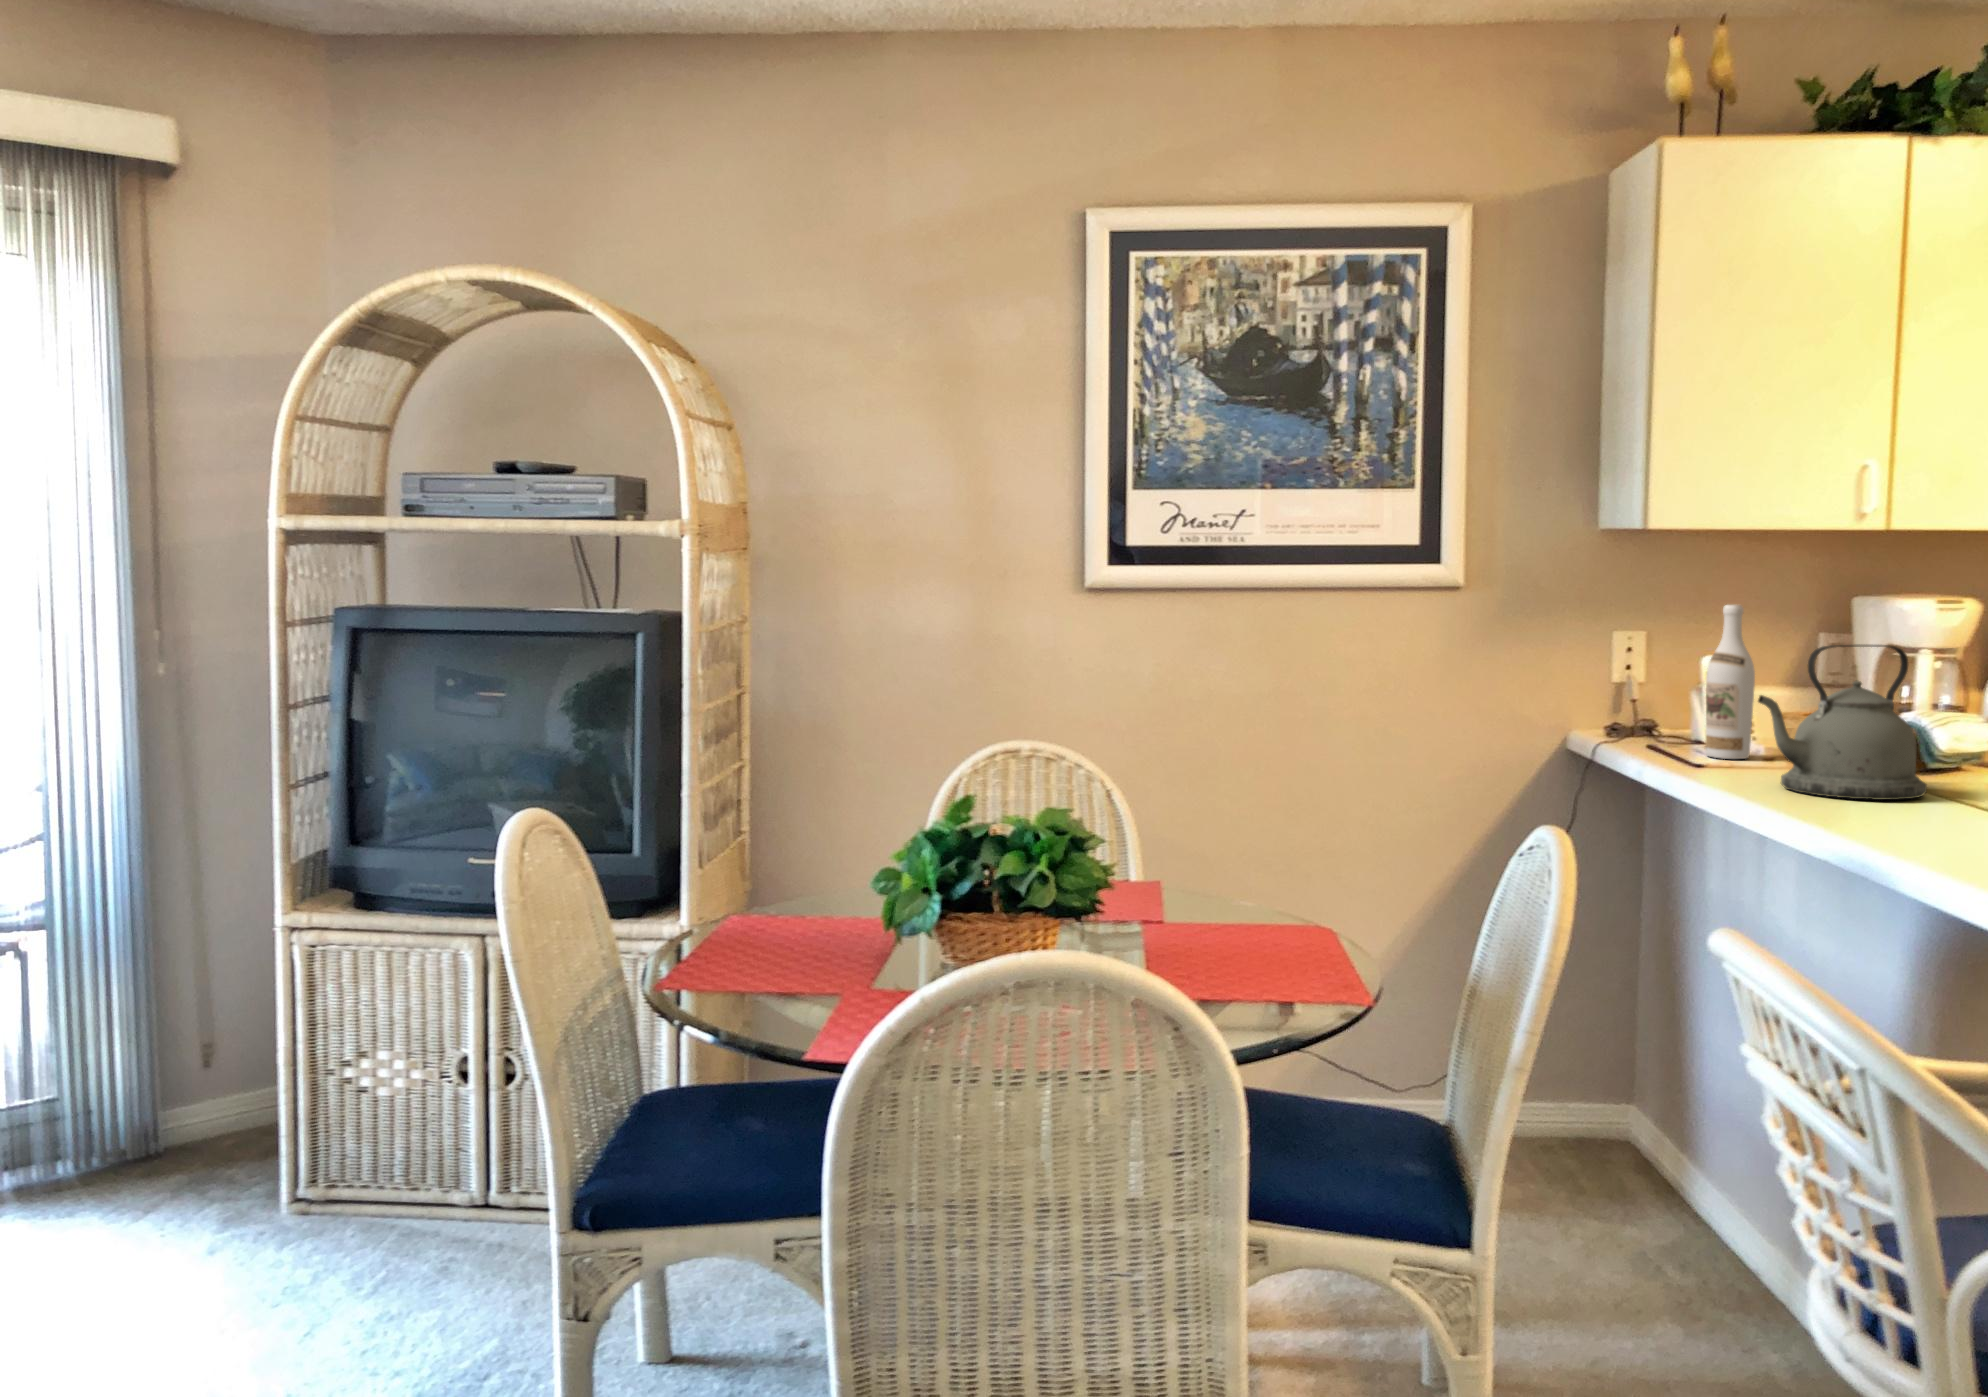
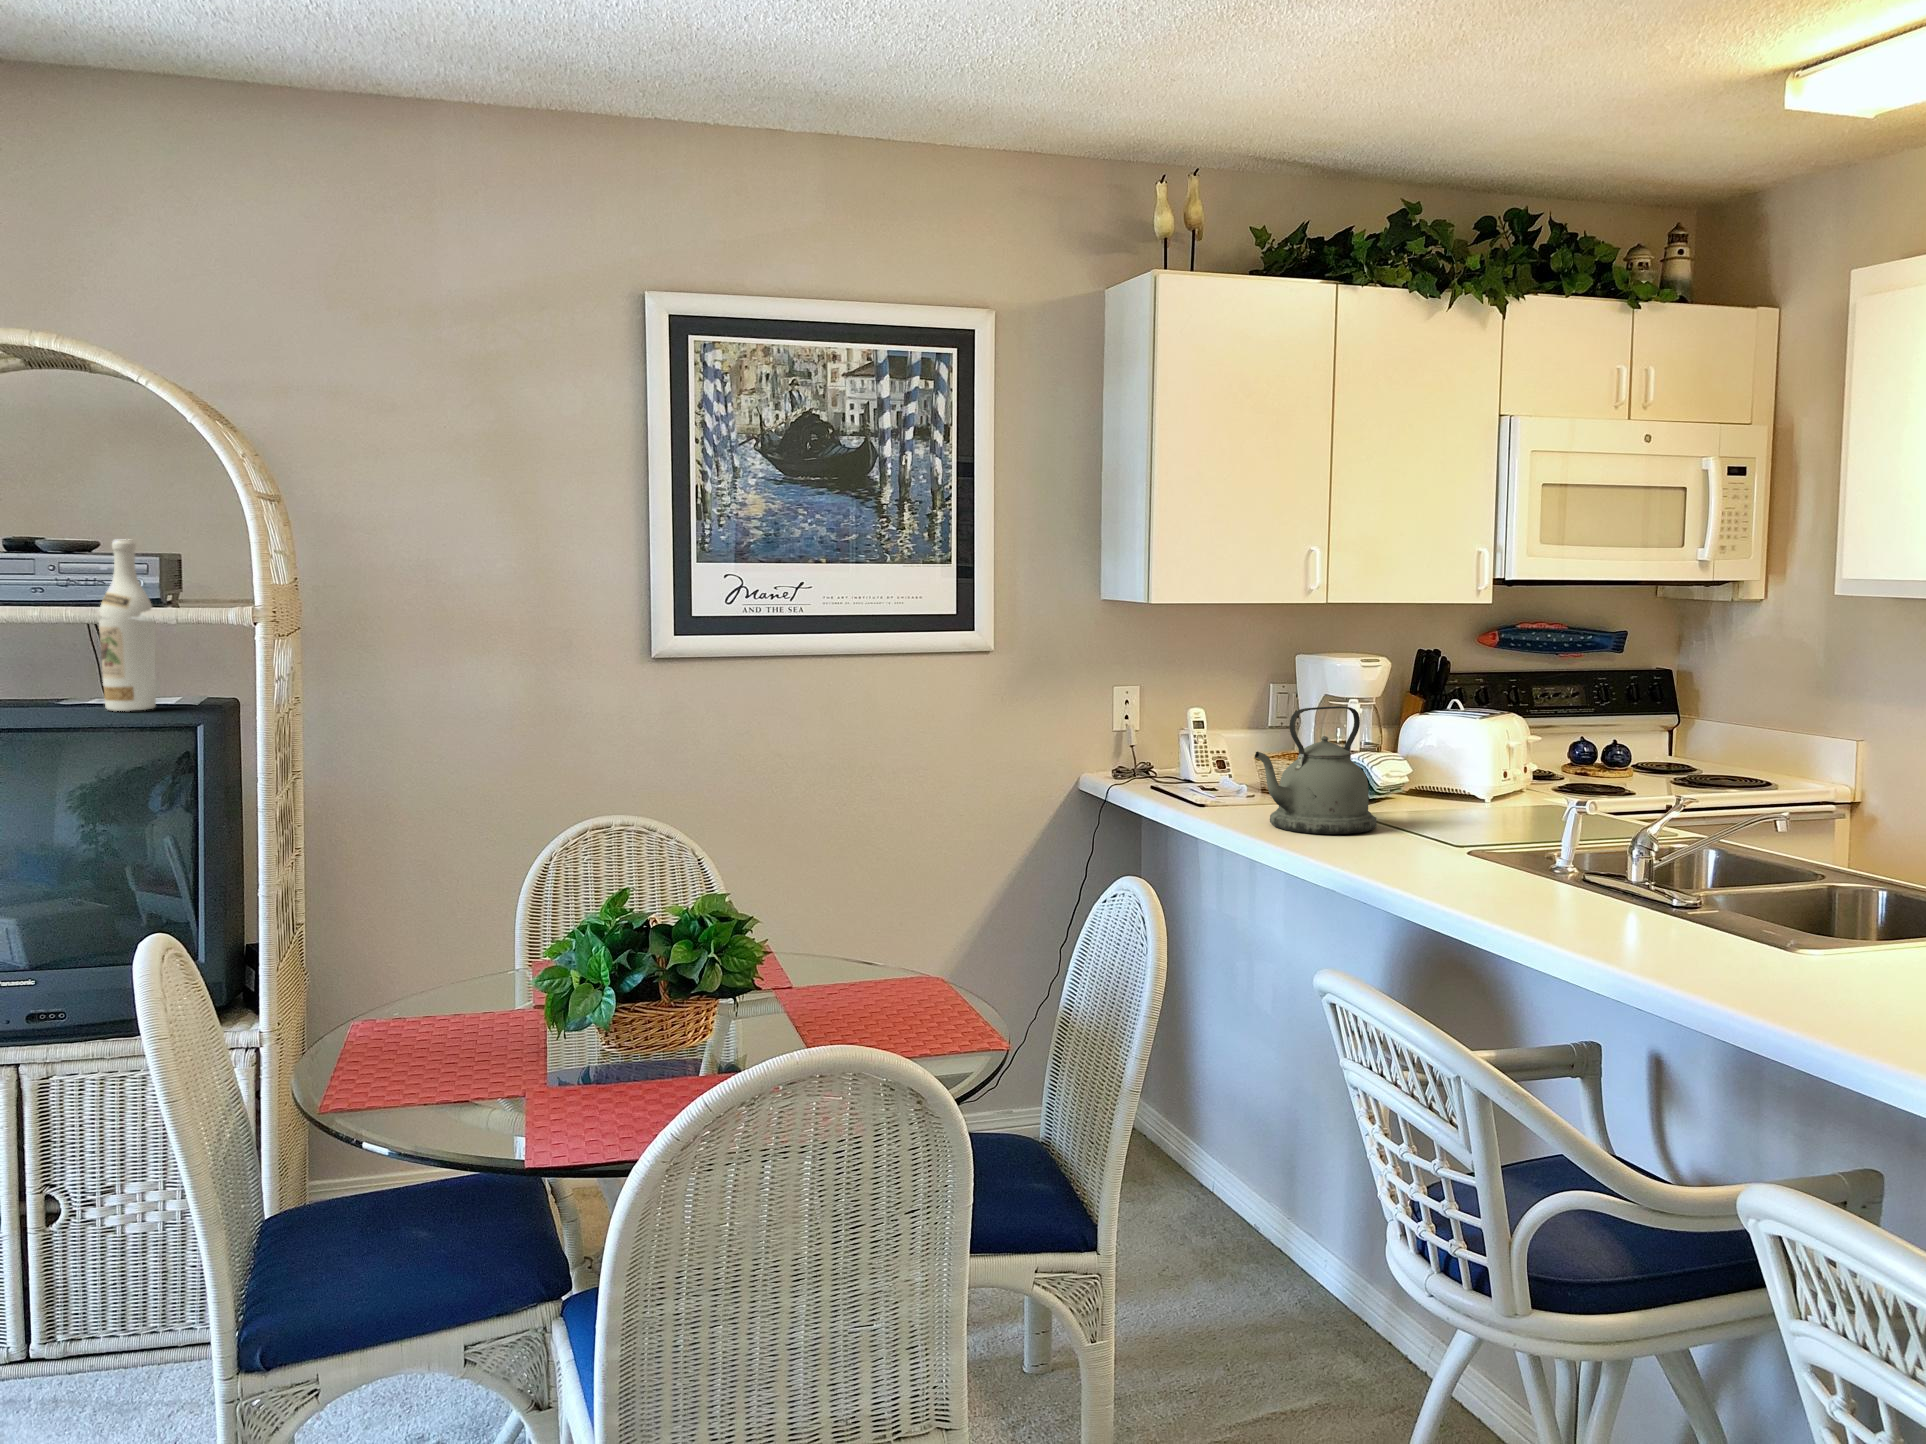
wine bottle: present [1706,605,1755,759] -> present [99,540,156,711]

